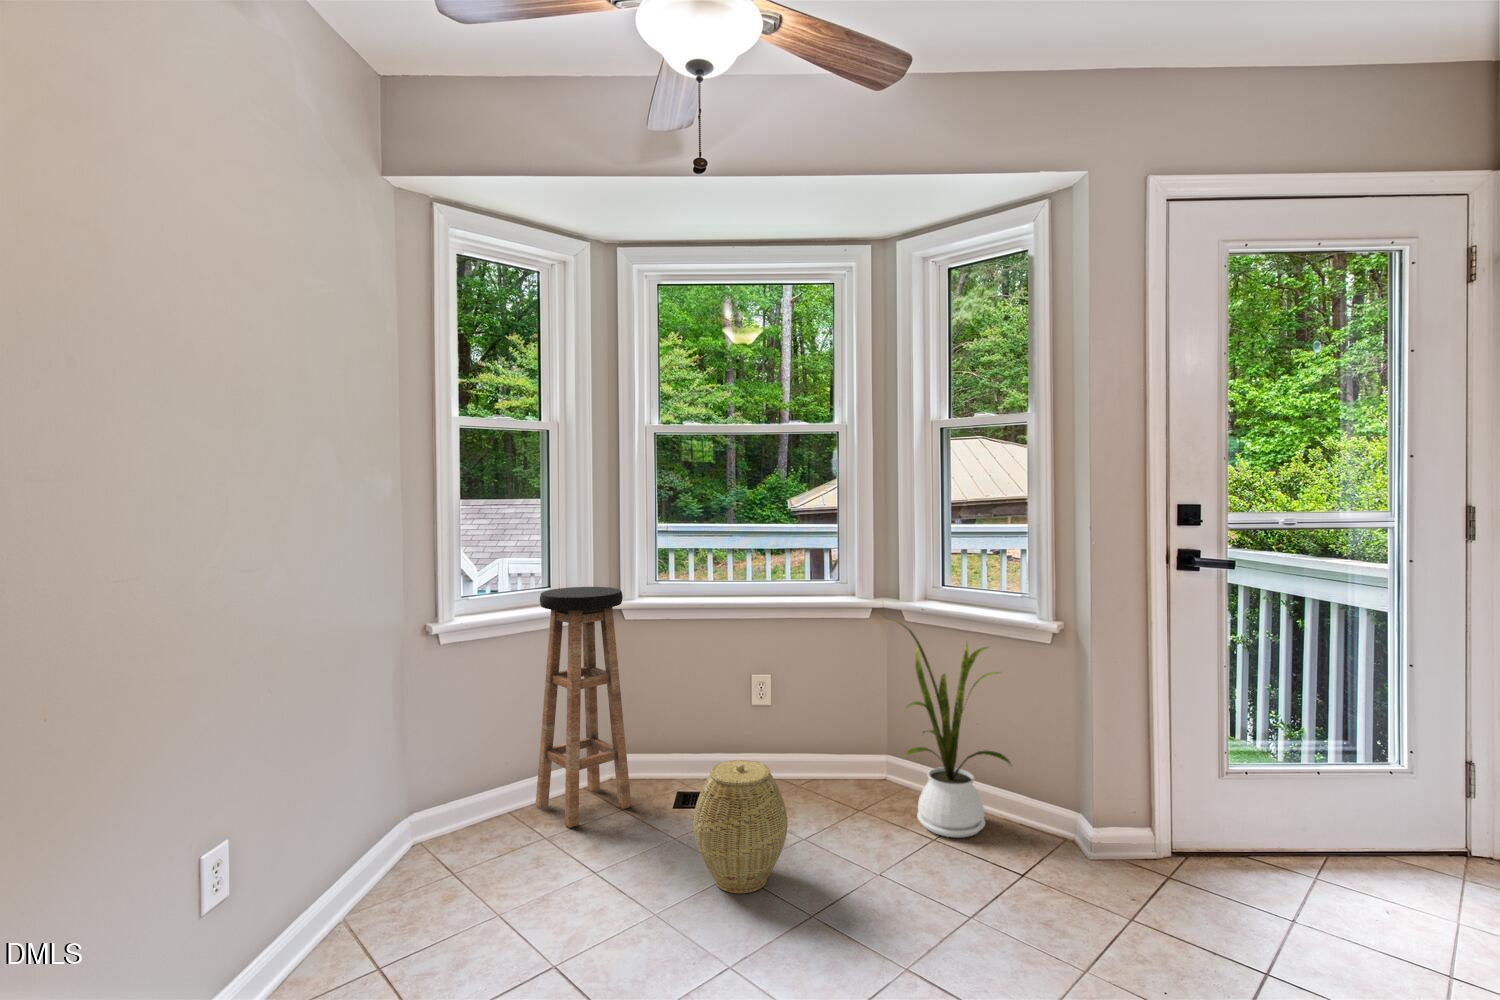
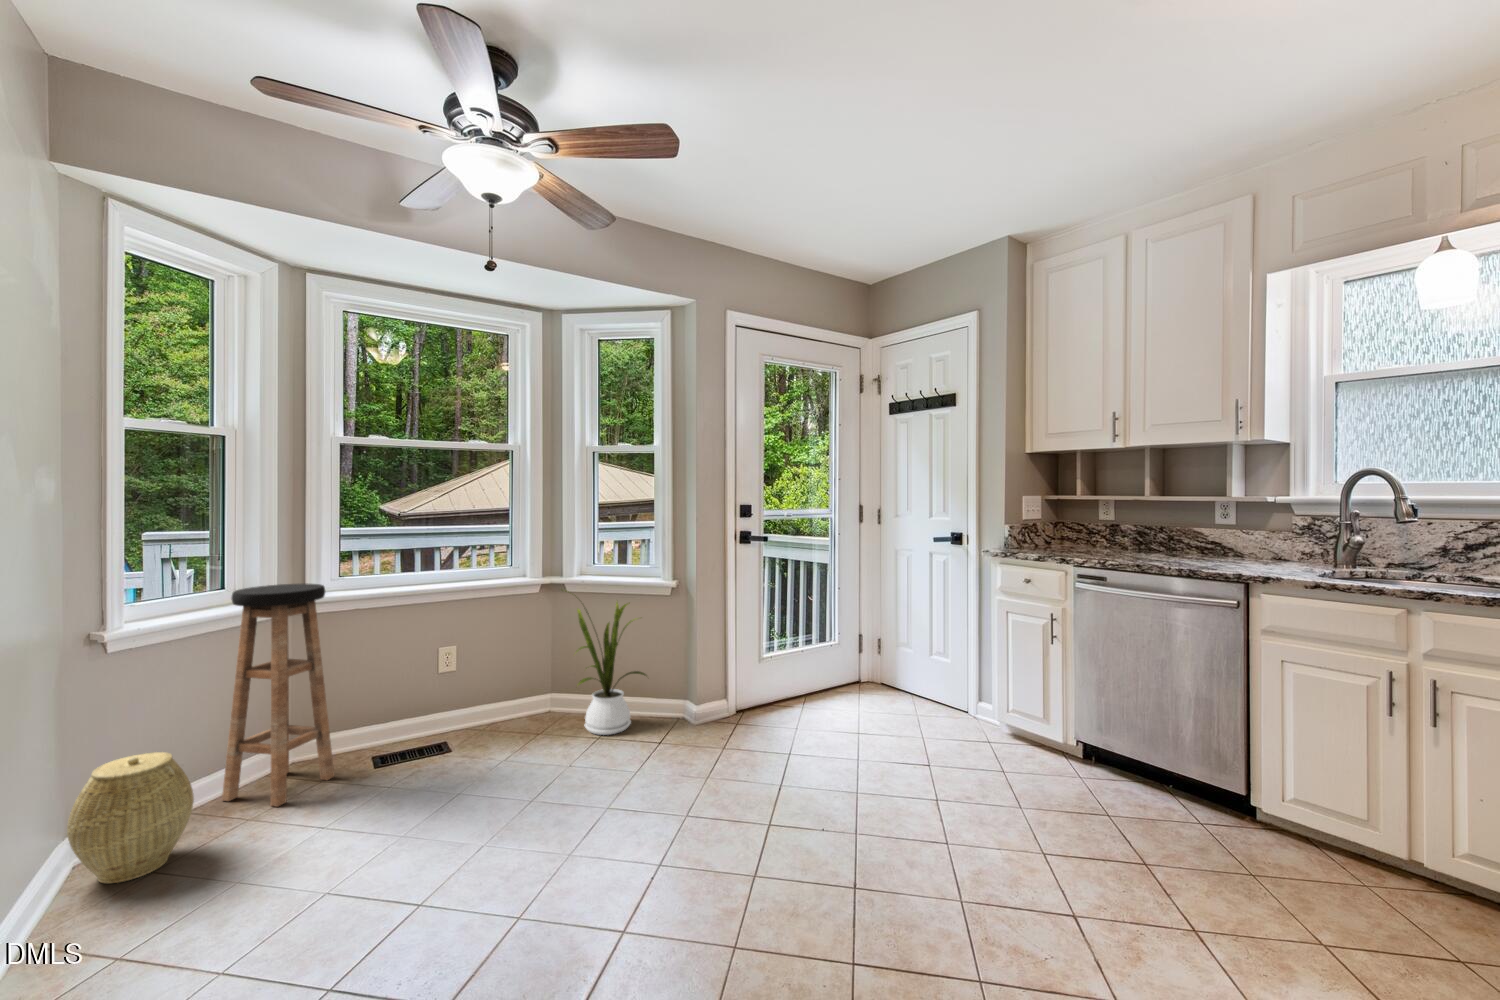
woven basket: present [693,760,788,893] -> present [67,752,194,883]

